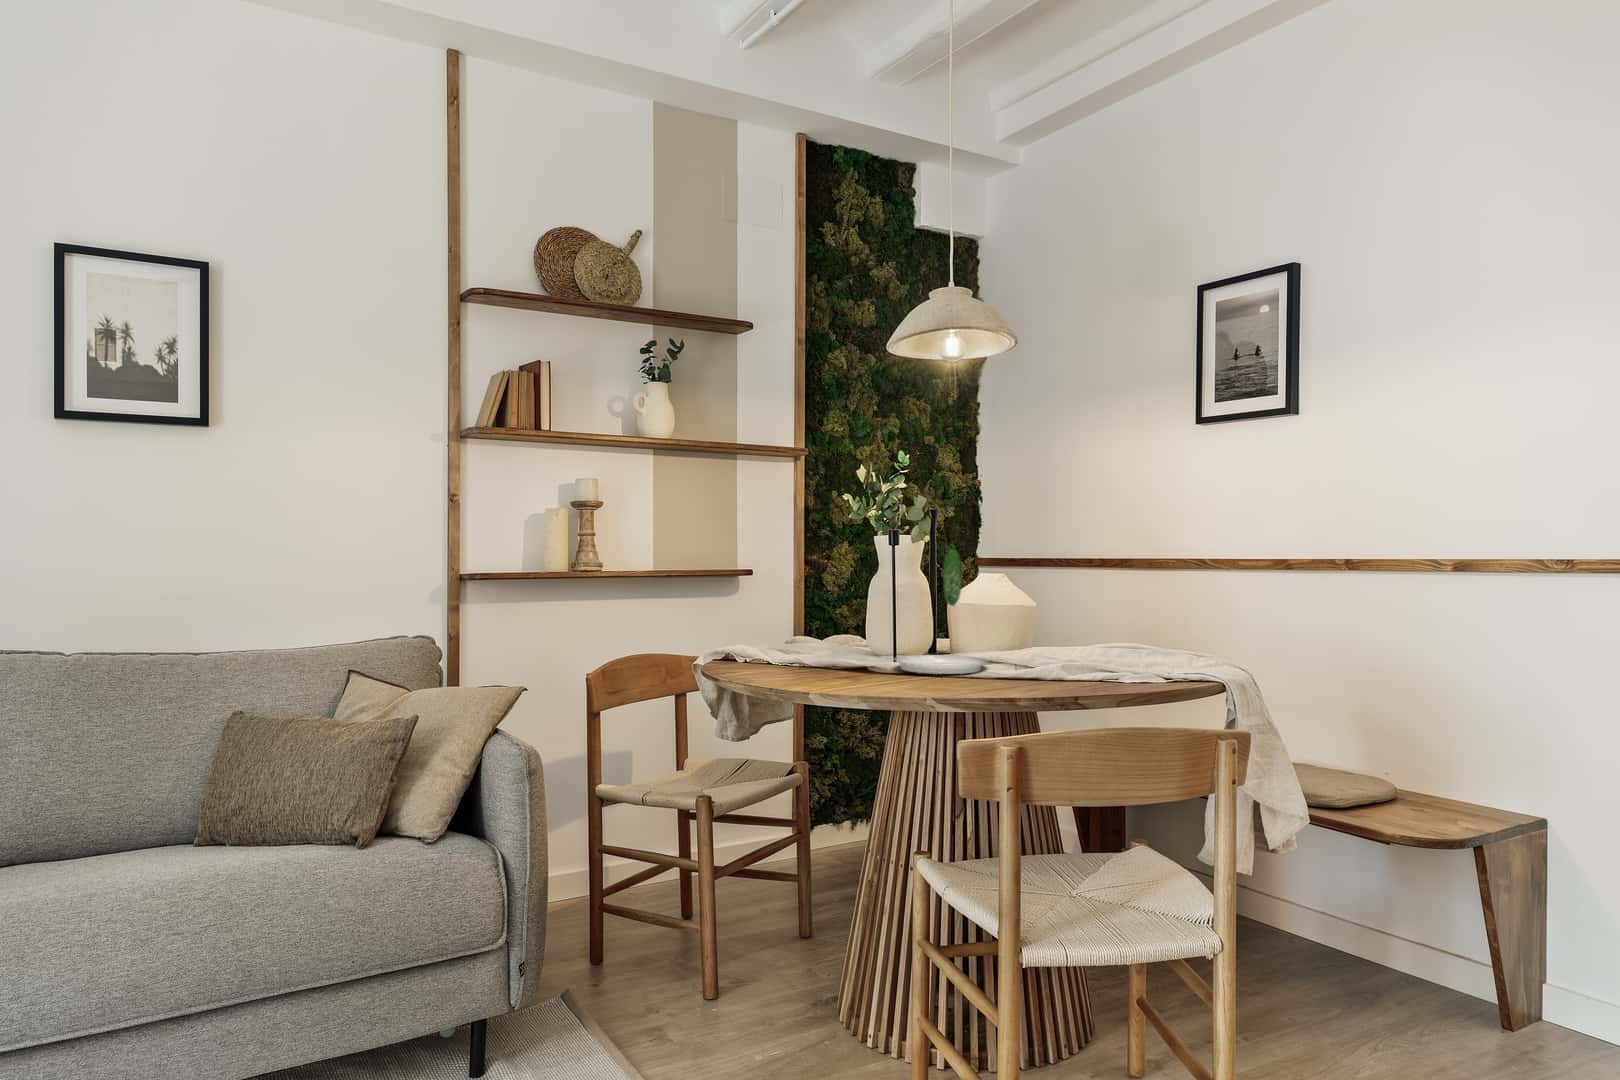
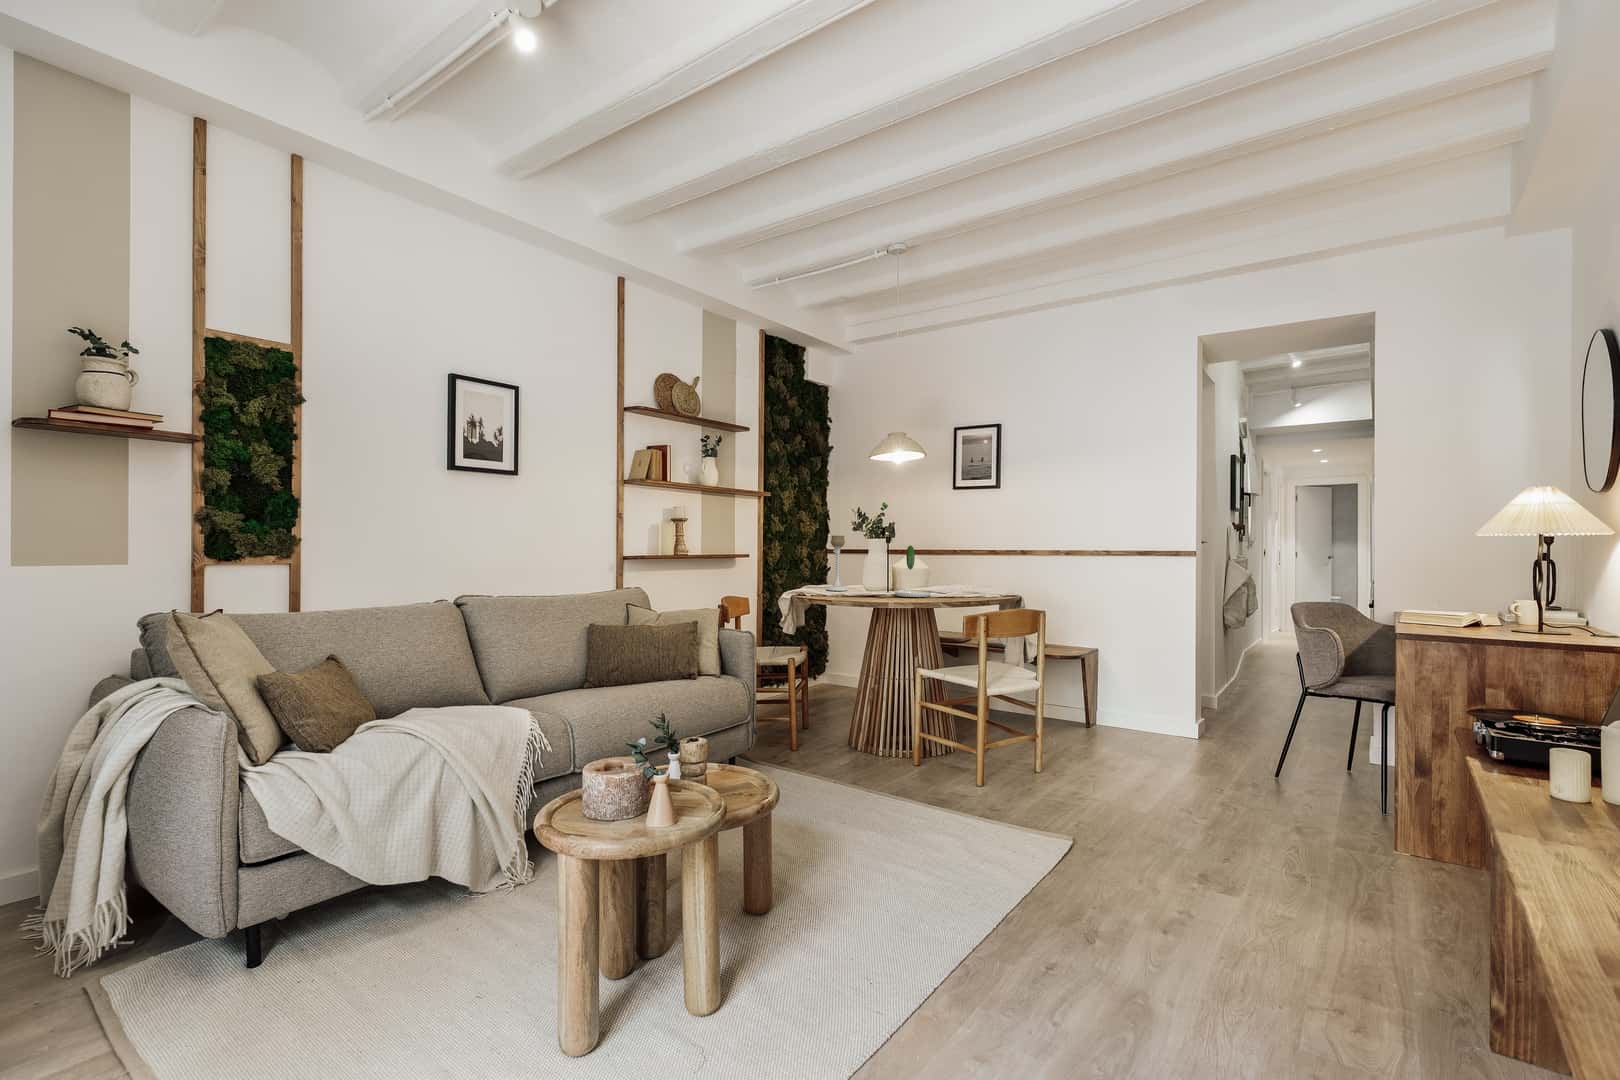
candle holder: none [792,528,842,651] -> present [826,536,848,591]

